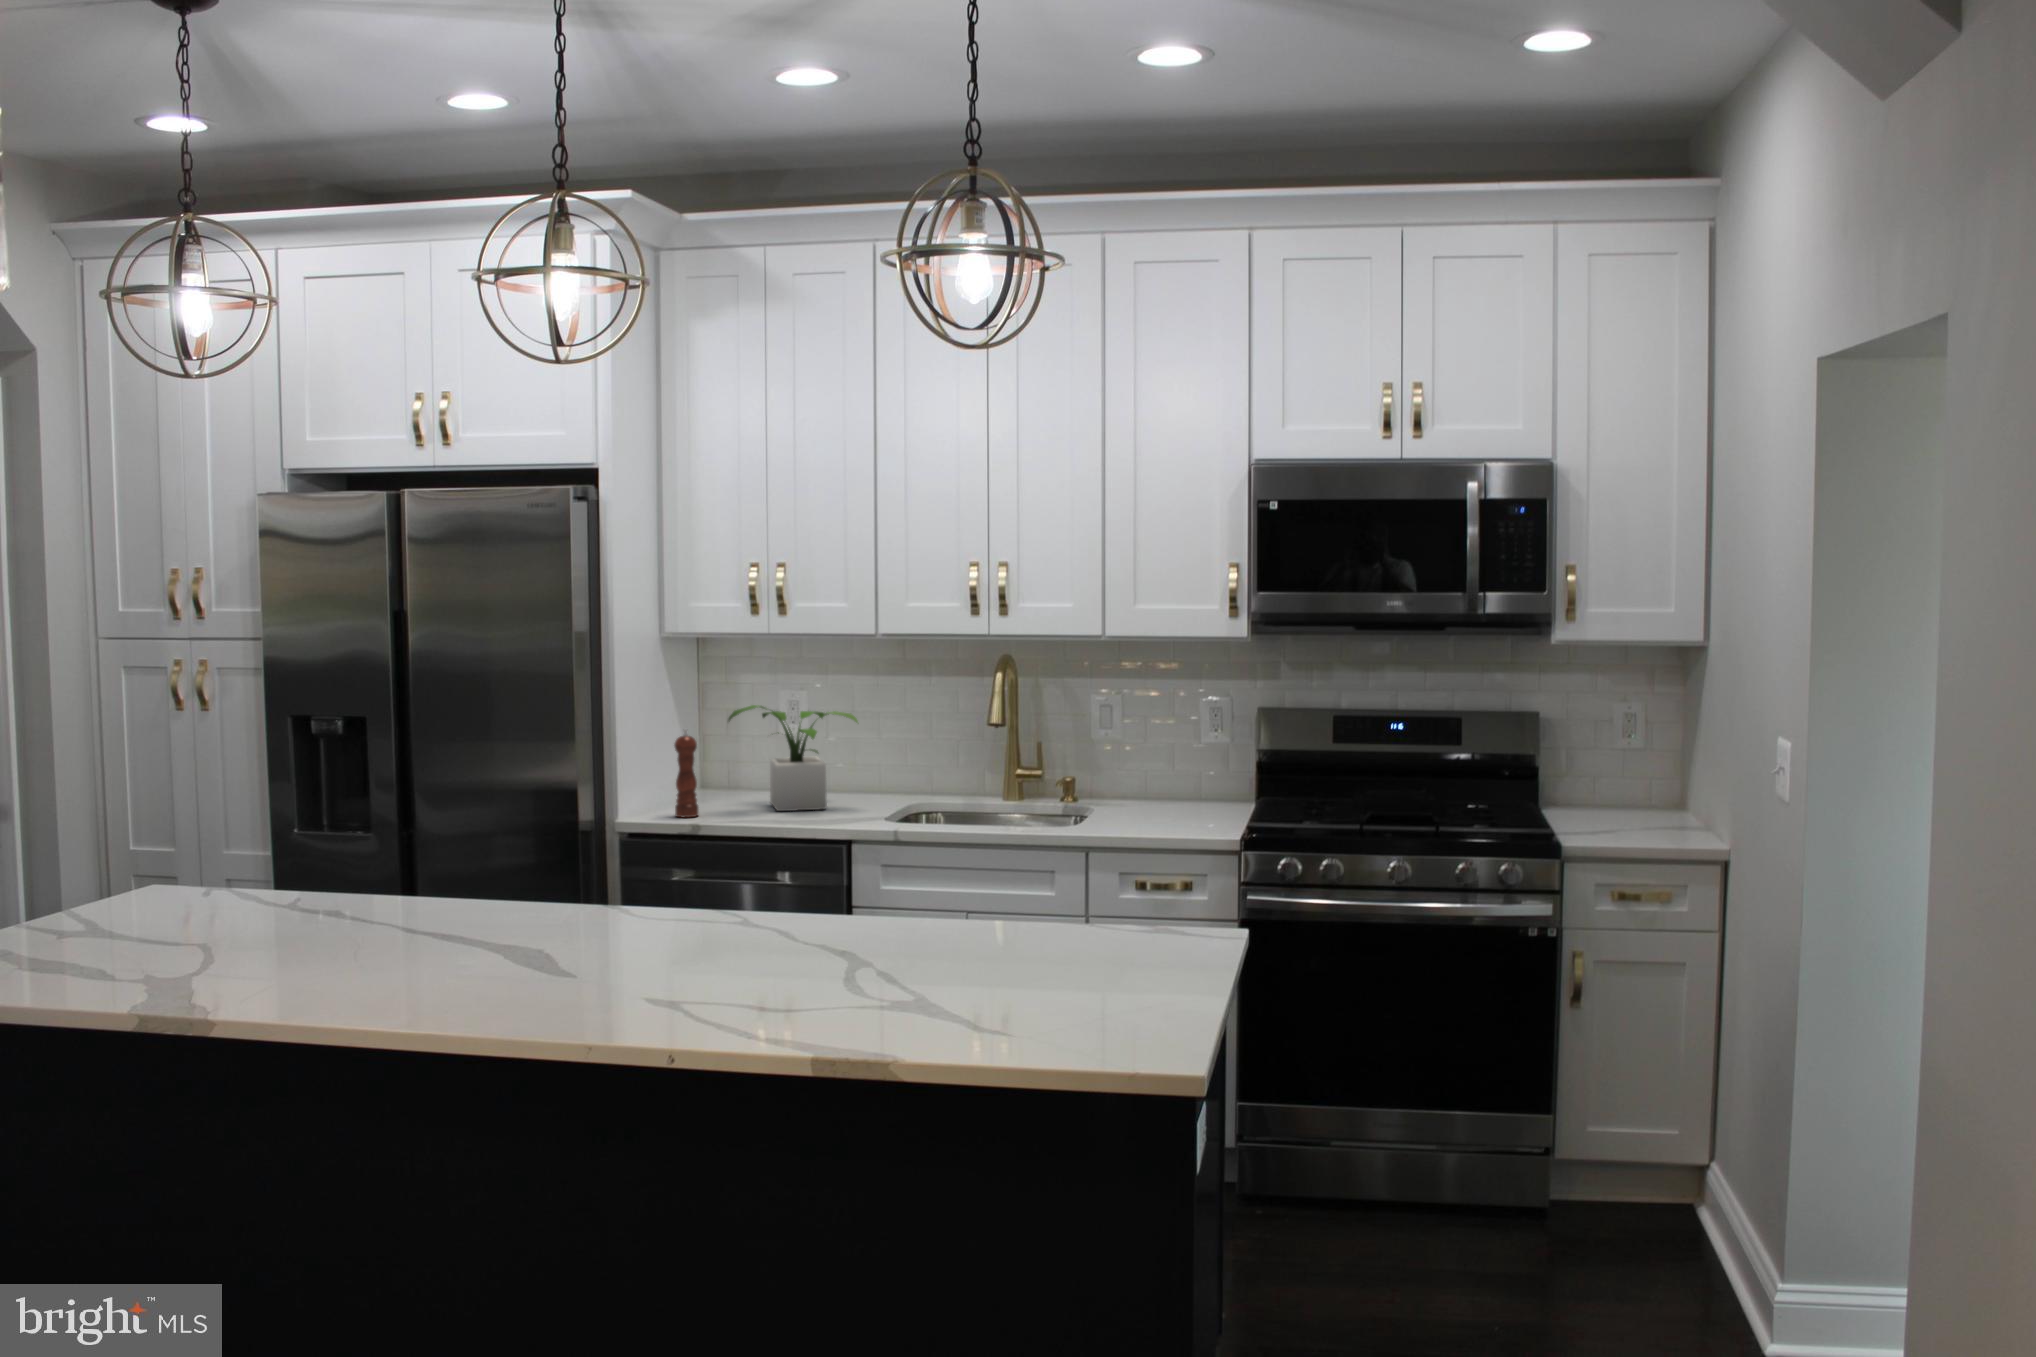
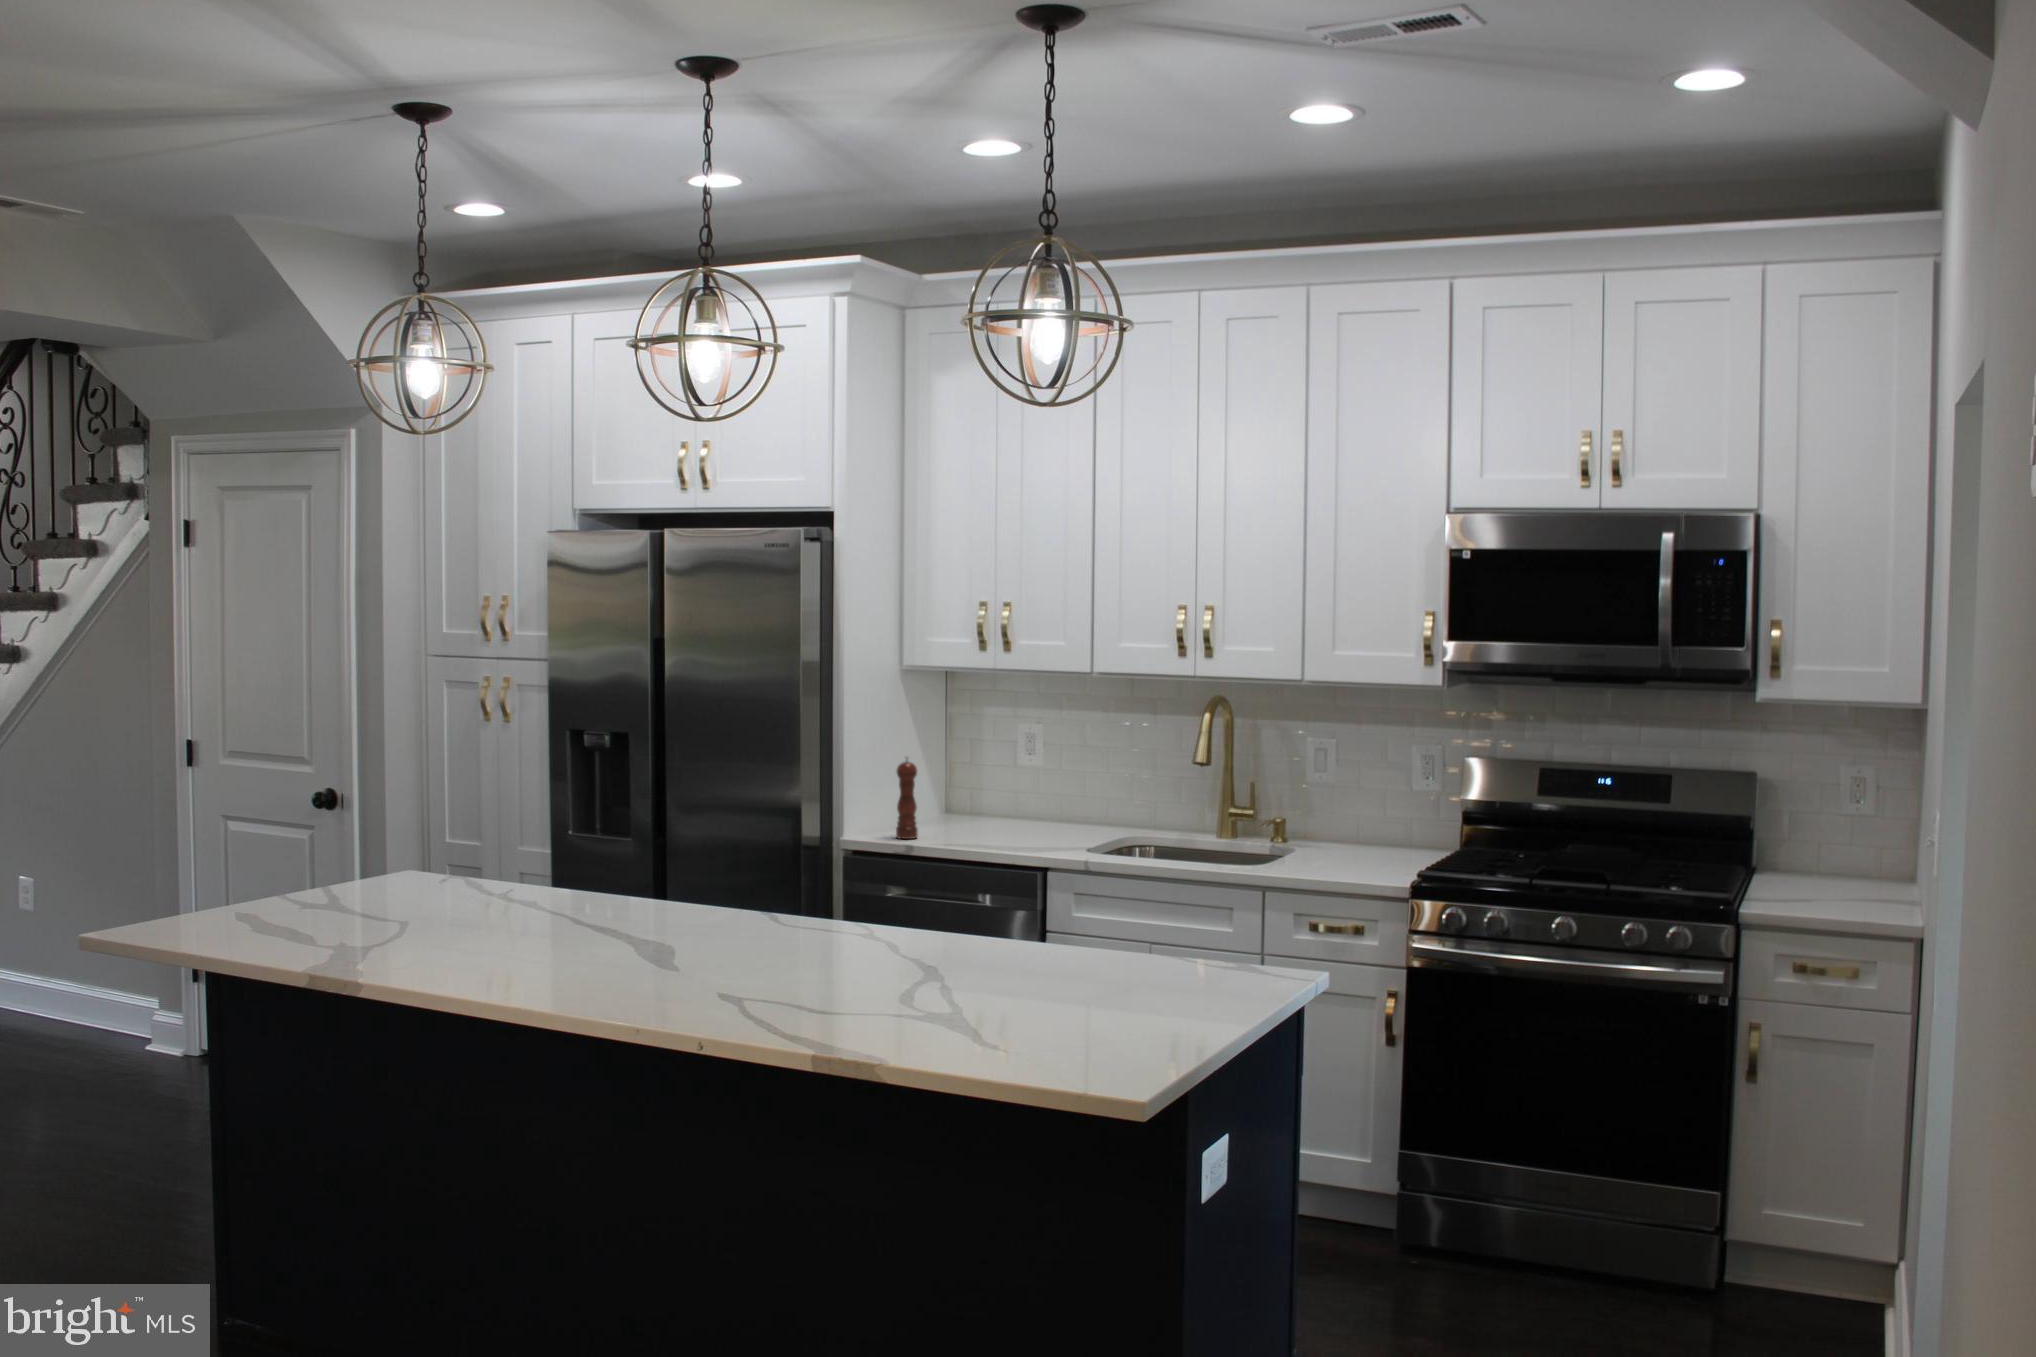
potted plant: present [728,705,858,811] -> none [947,735,1071,838]

